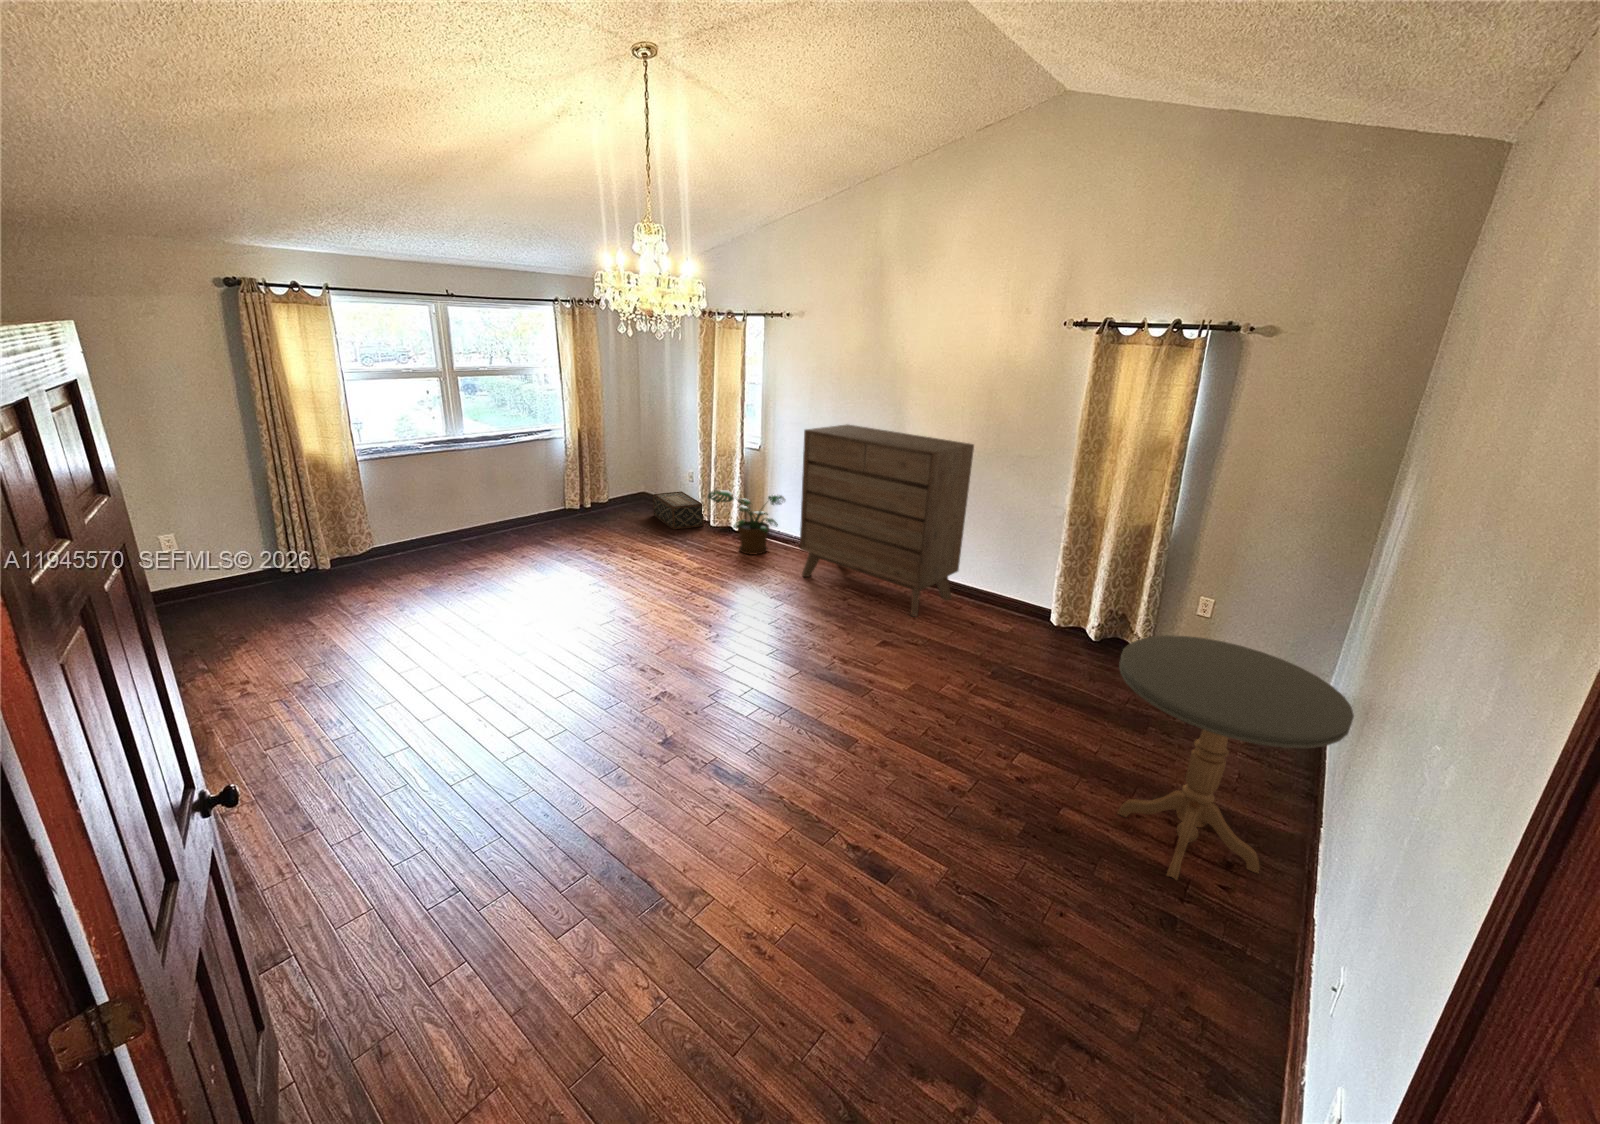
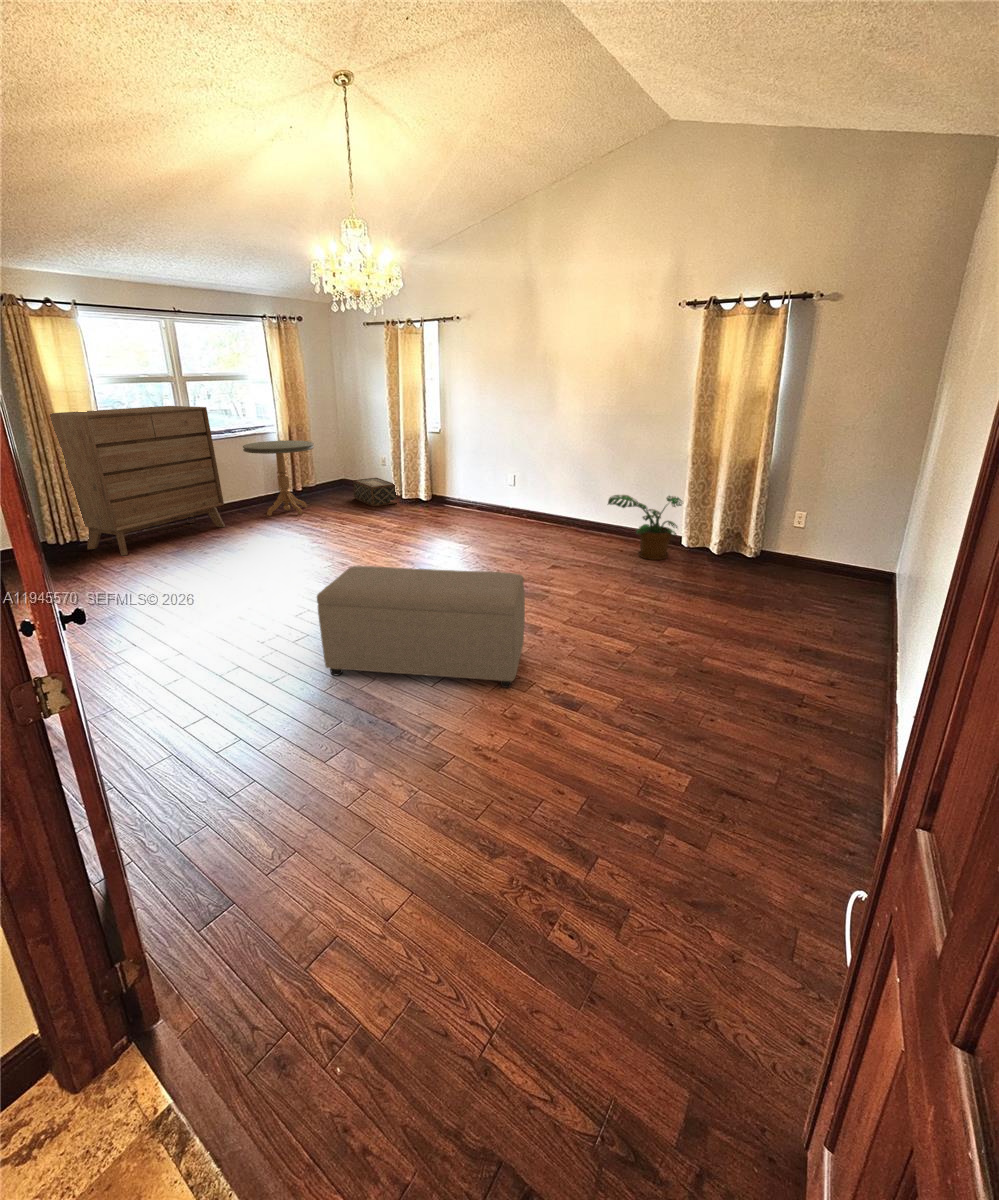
dresser: present [800,424,974,617] -> present [50,406,225,556]
potted plant: present [707,490,785,555] -> present [608,495,682,560]
side table: present [1117,635,1354,880] -> present [243,441,314,516]
ottoman: none [553,670,833,868] -> present [317,566,525,688]

